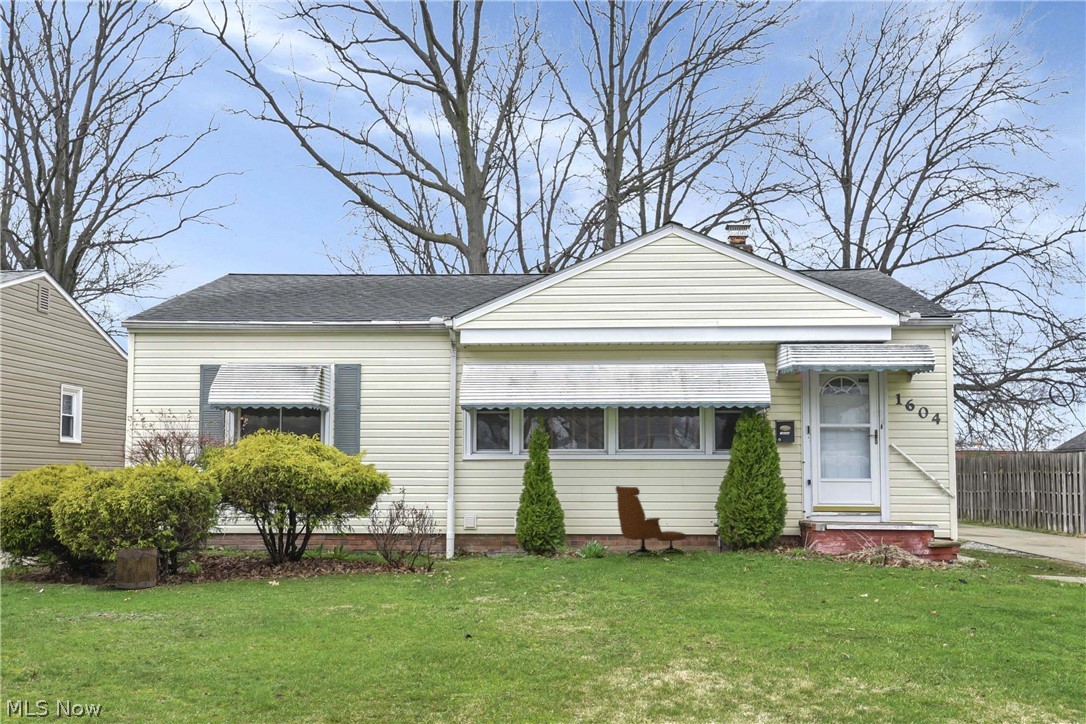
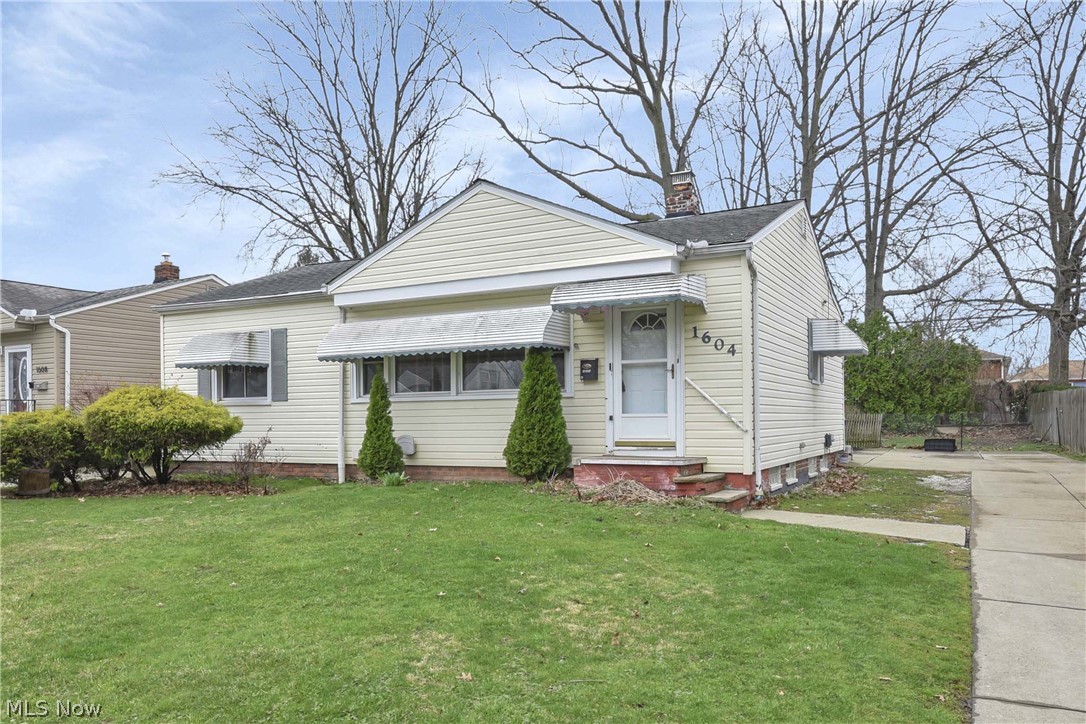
lounge chair: present [616,486,686,557] -> none [422,422,500,485]

